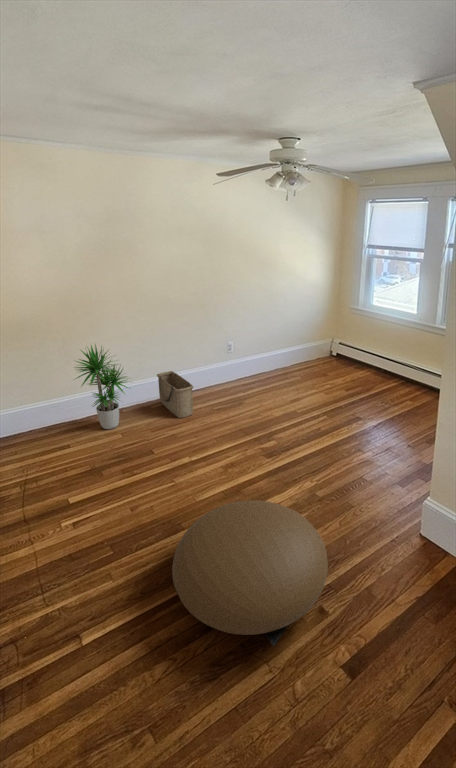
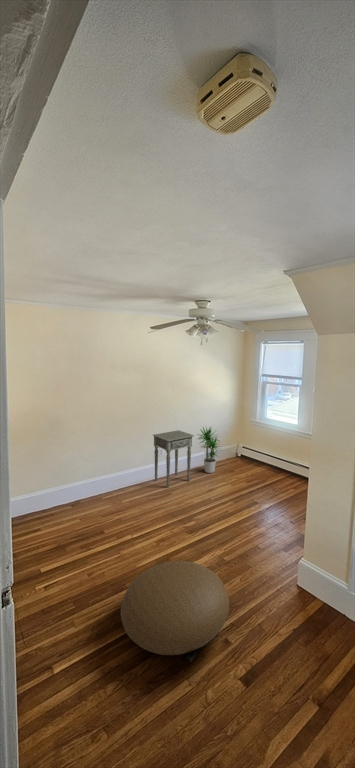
side table: none [218,320,276,396] -> present [153,430,194,488]
potted plant: present [76,344,128,429] -> present [198,427,220,473]
basket: present [157,371,193,418] -> none [107,469,134,506]

